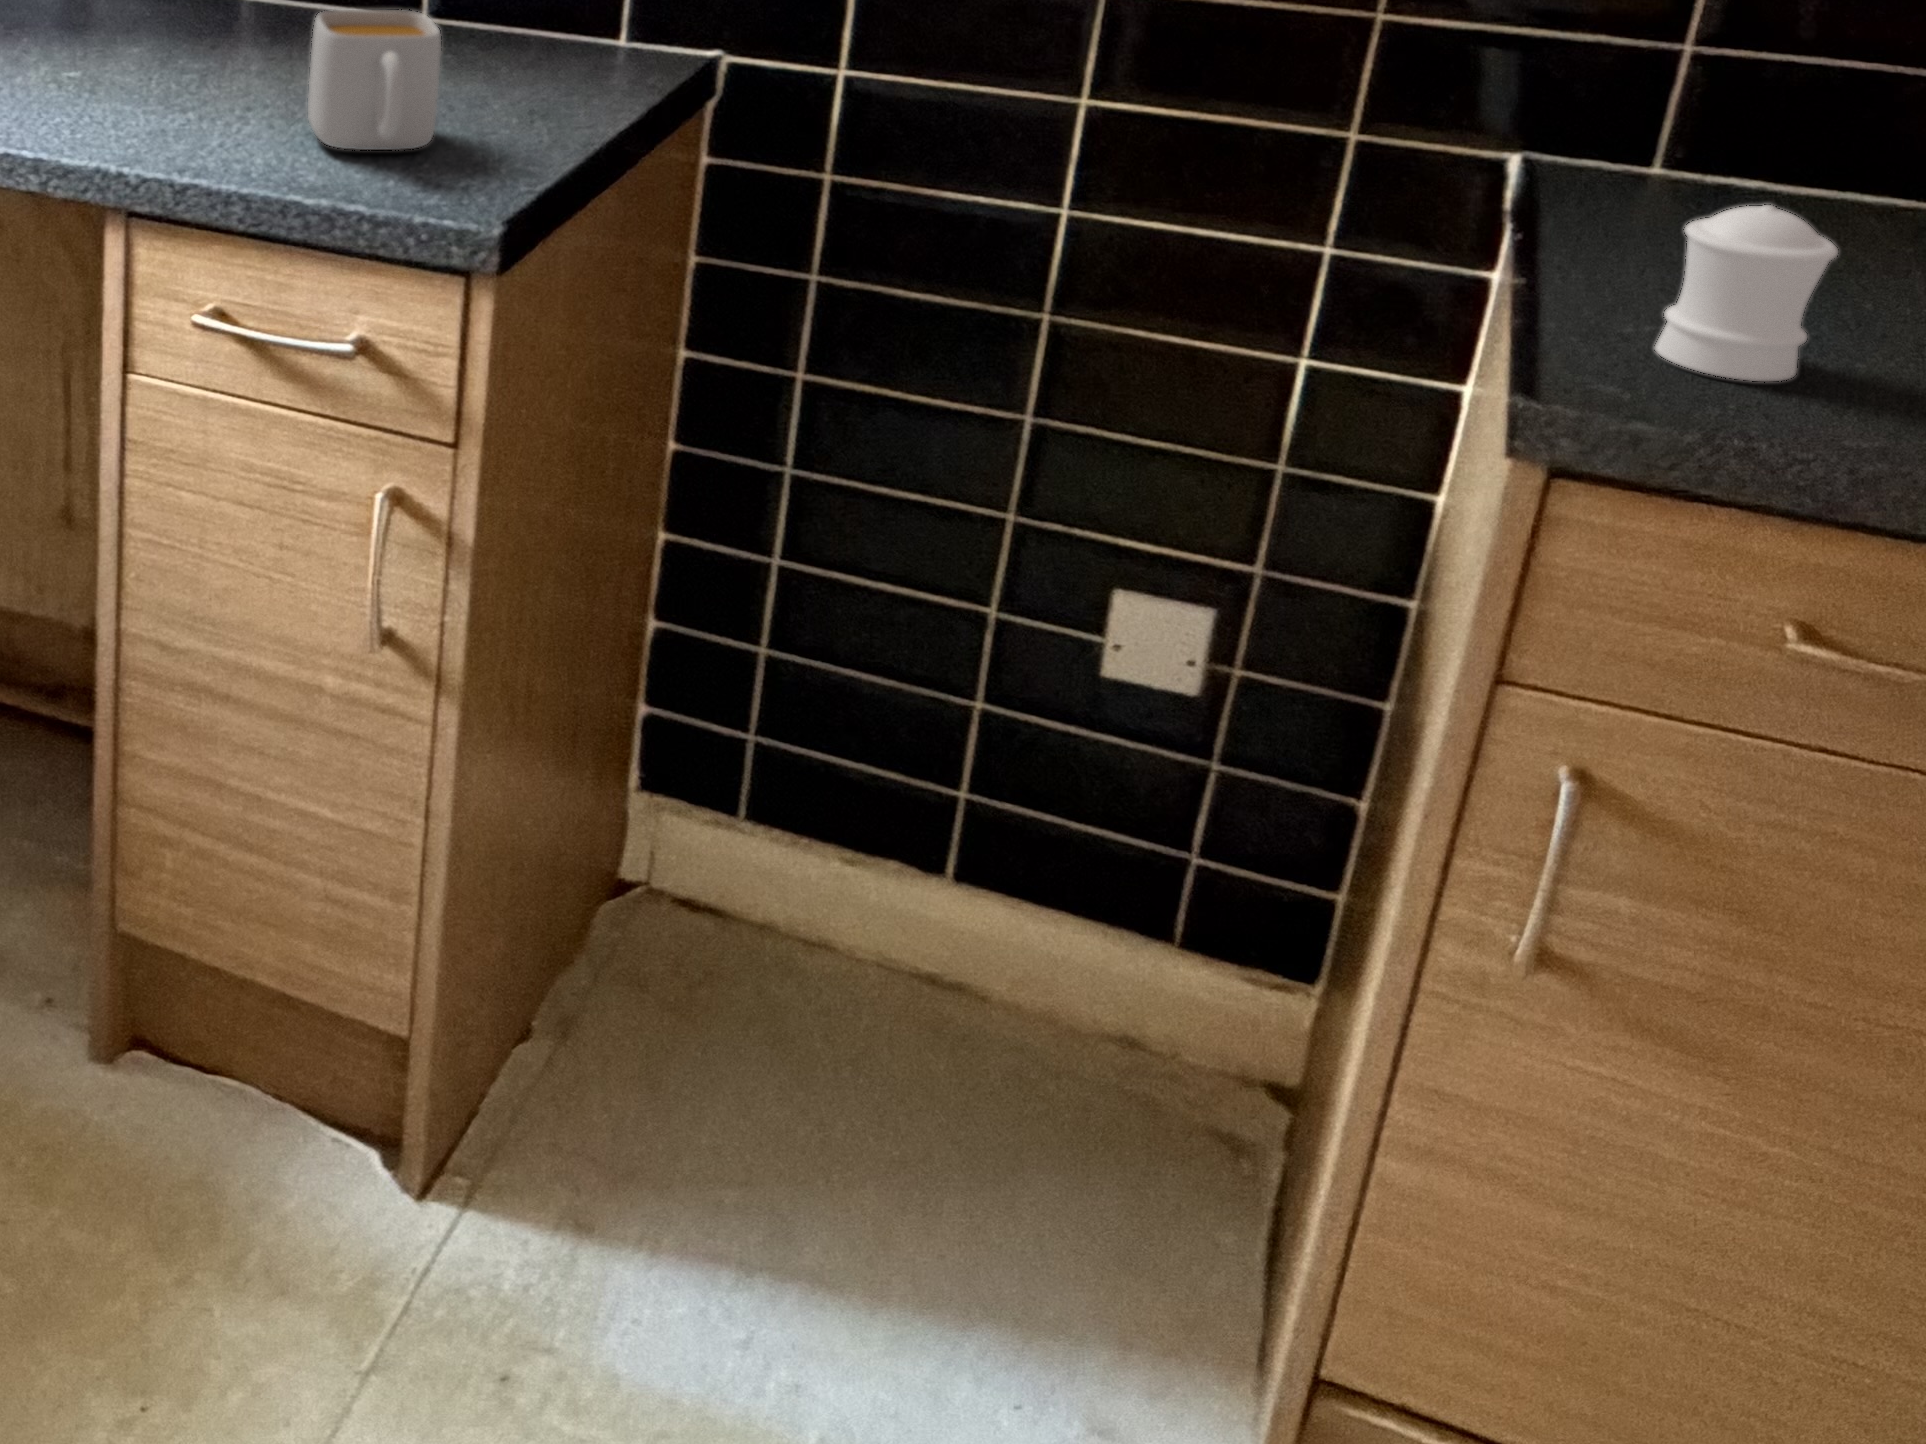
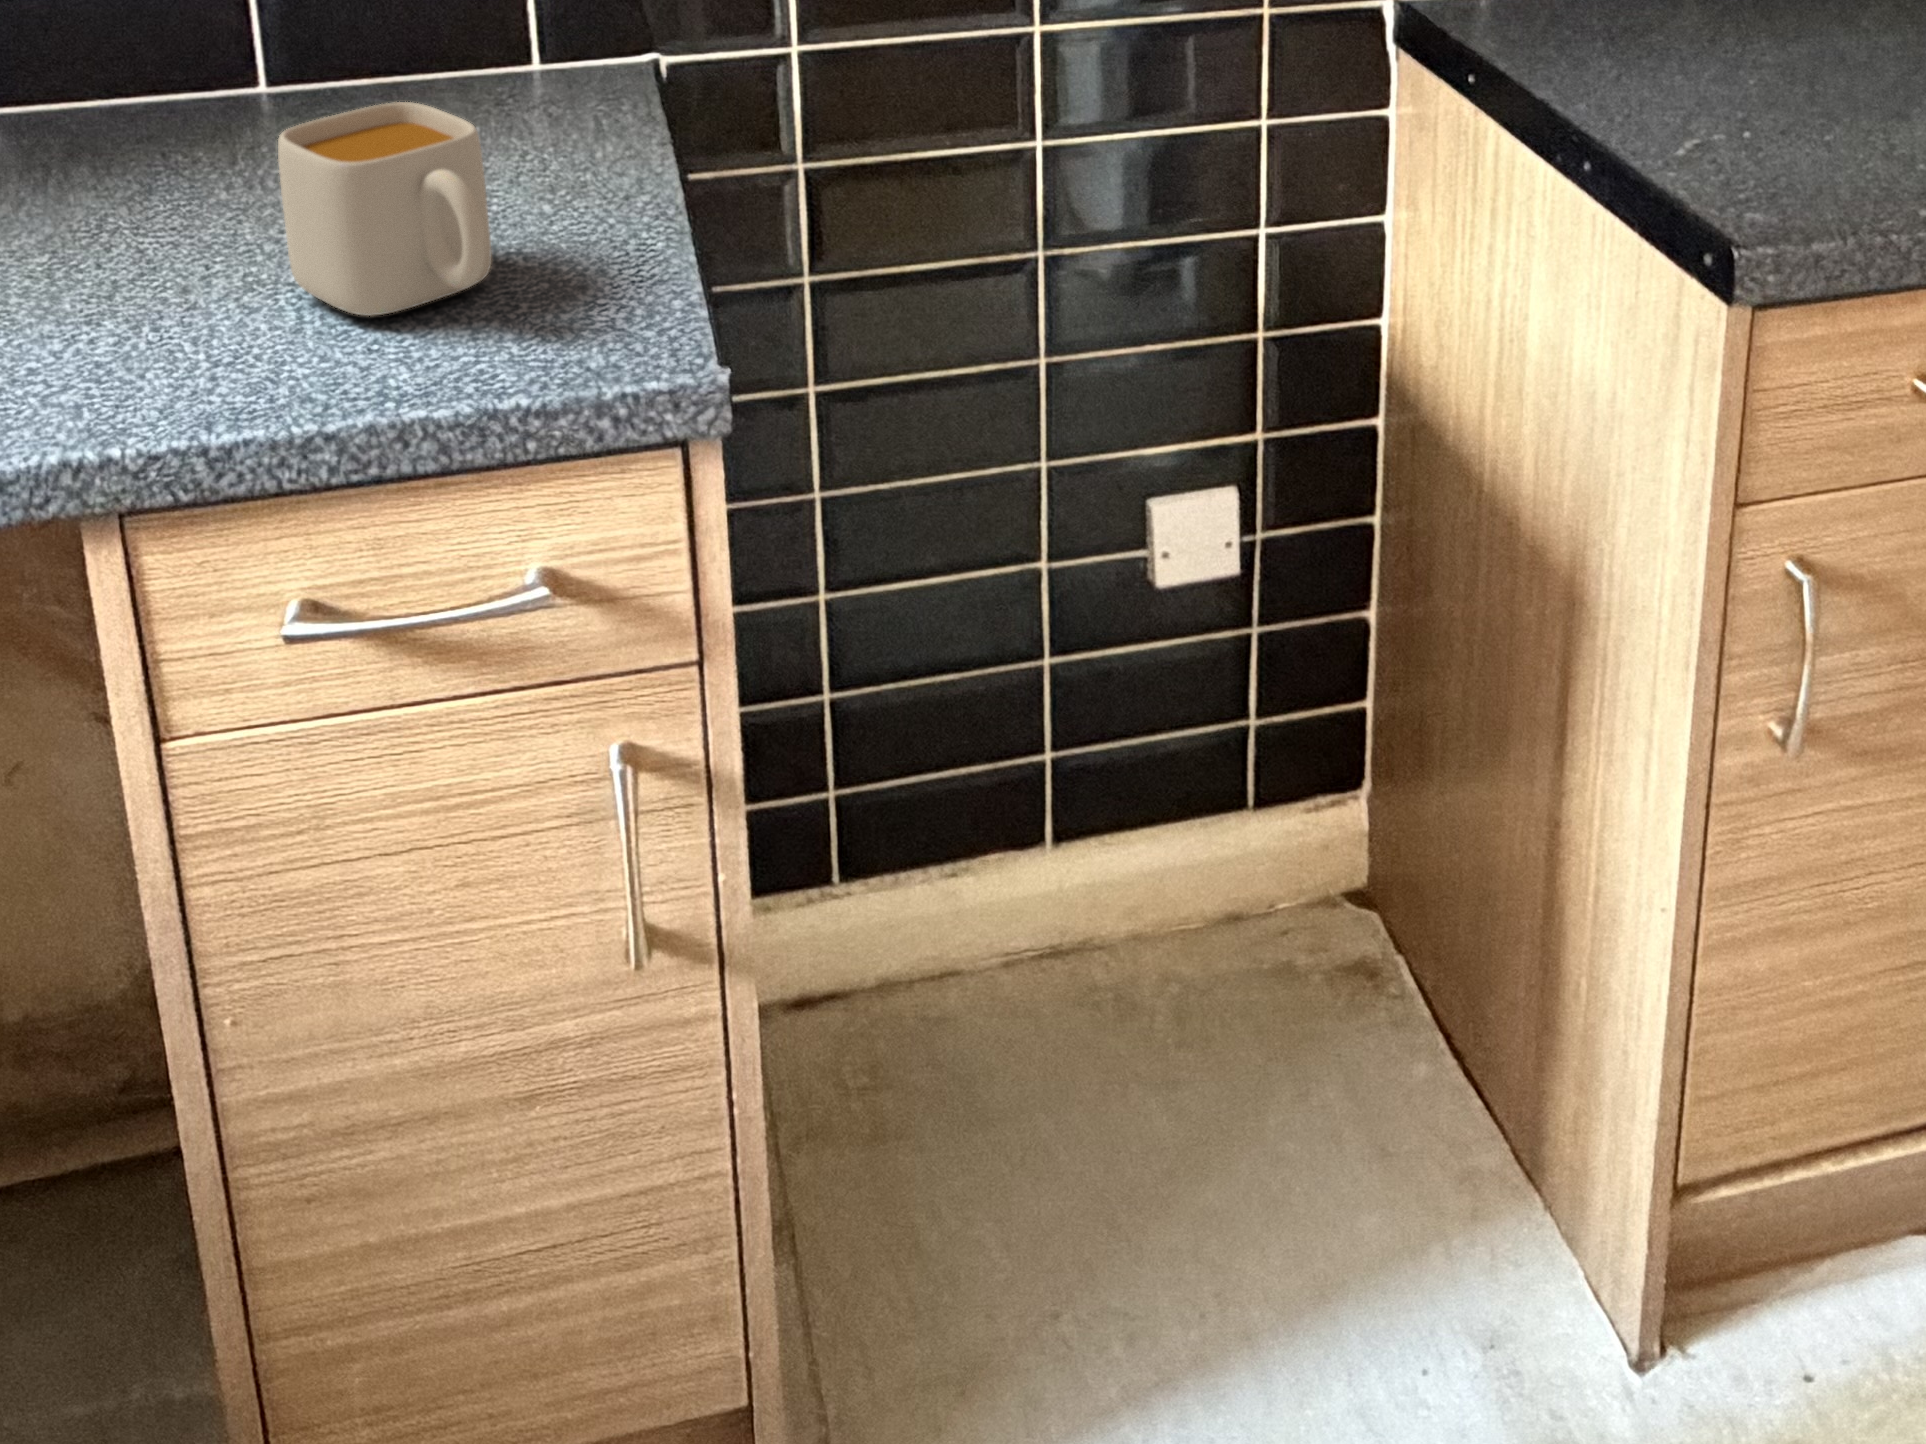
salt shaker: present [1655,205,1838,381] -> none [1711,21,1828,177]

